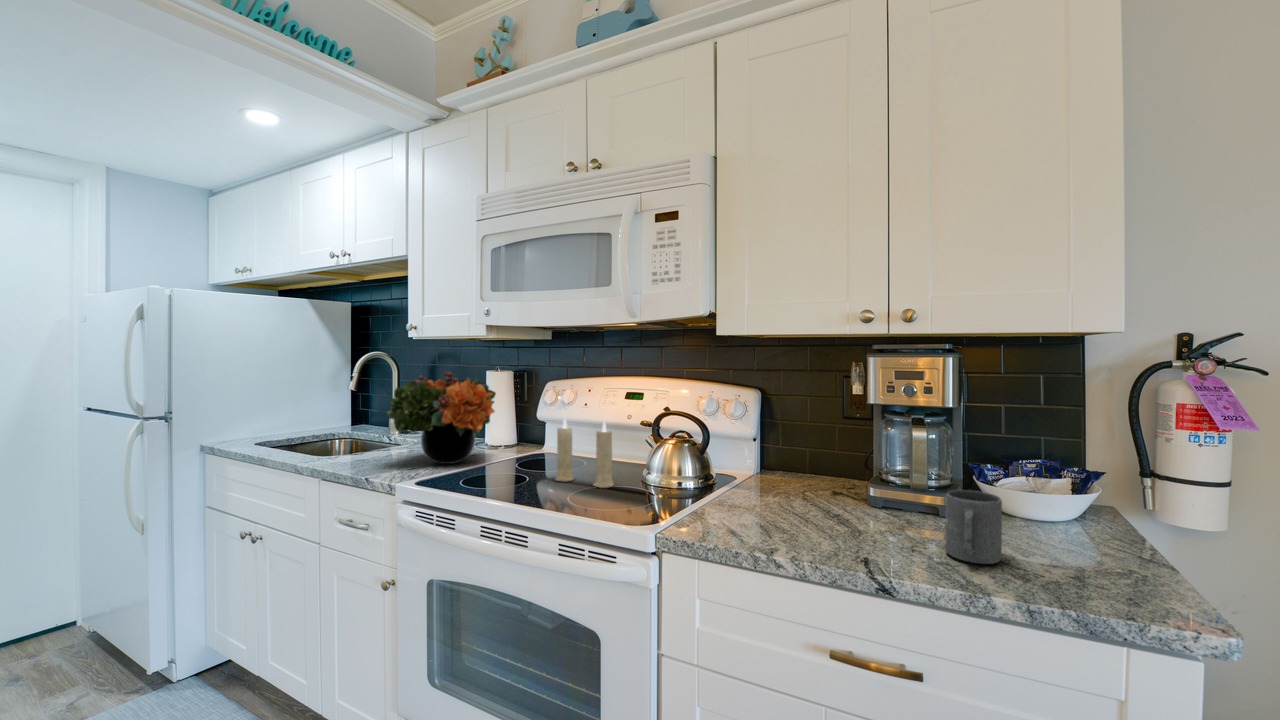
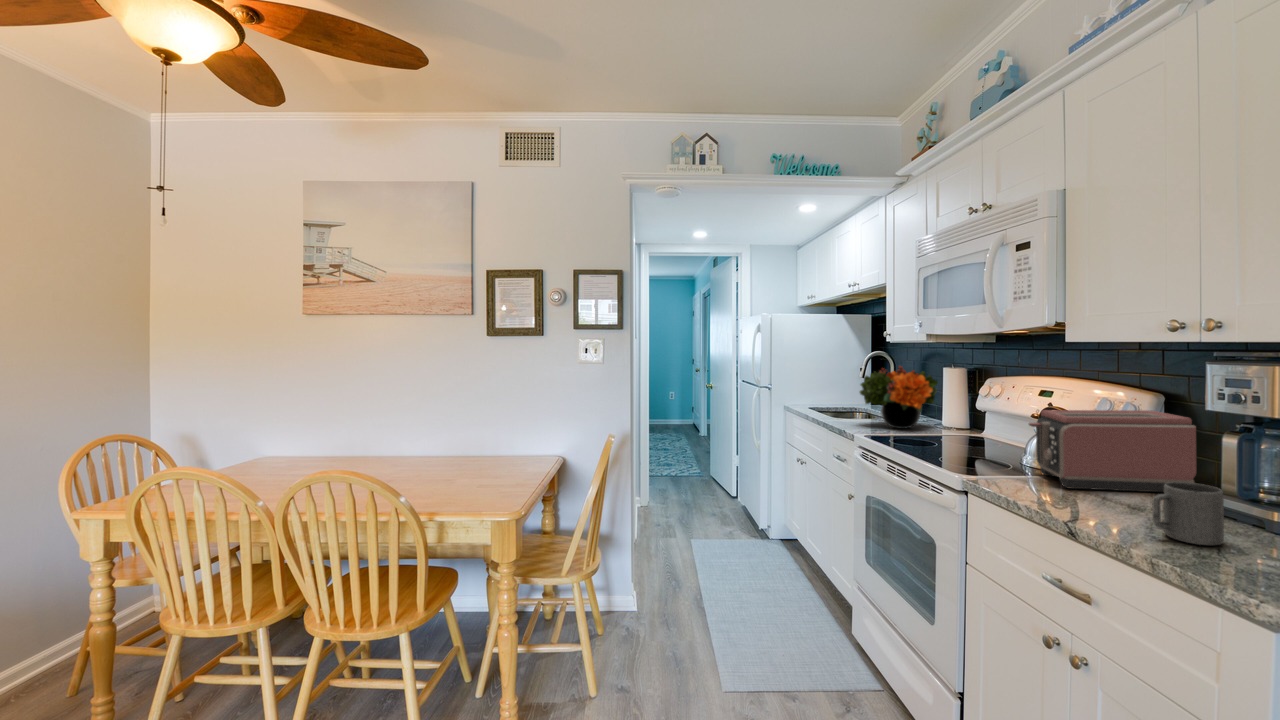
toaster: none [705,412,836,517] -> present [1029,410,1196,492]
candle: present [555,419,614,488] -> none [951,401,990,455]

